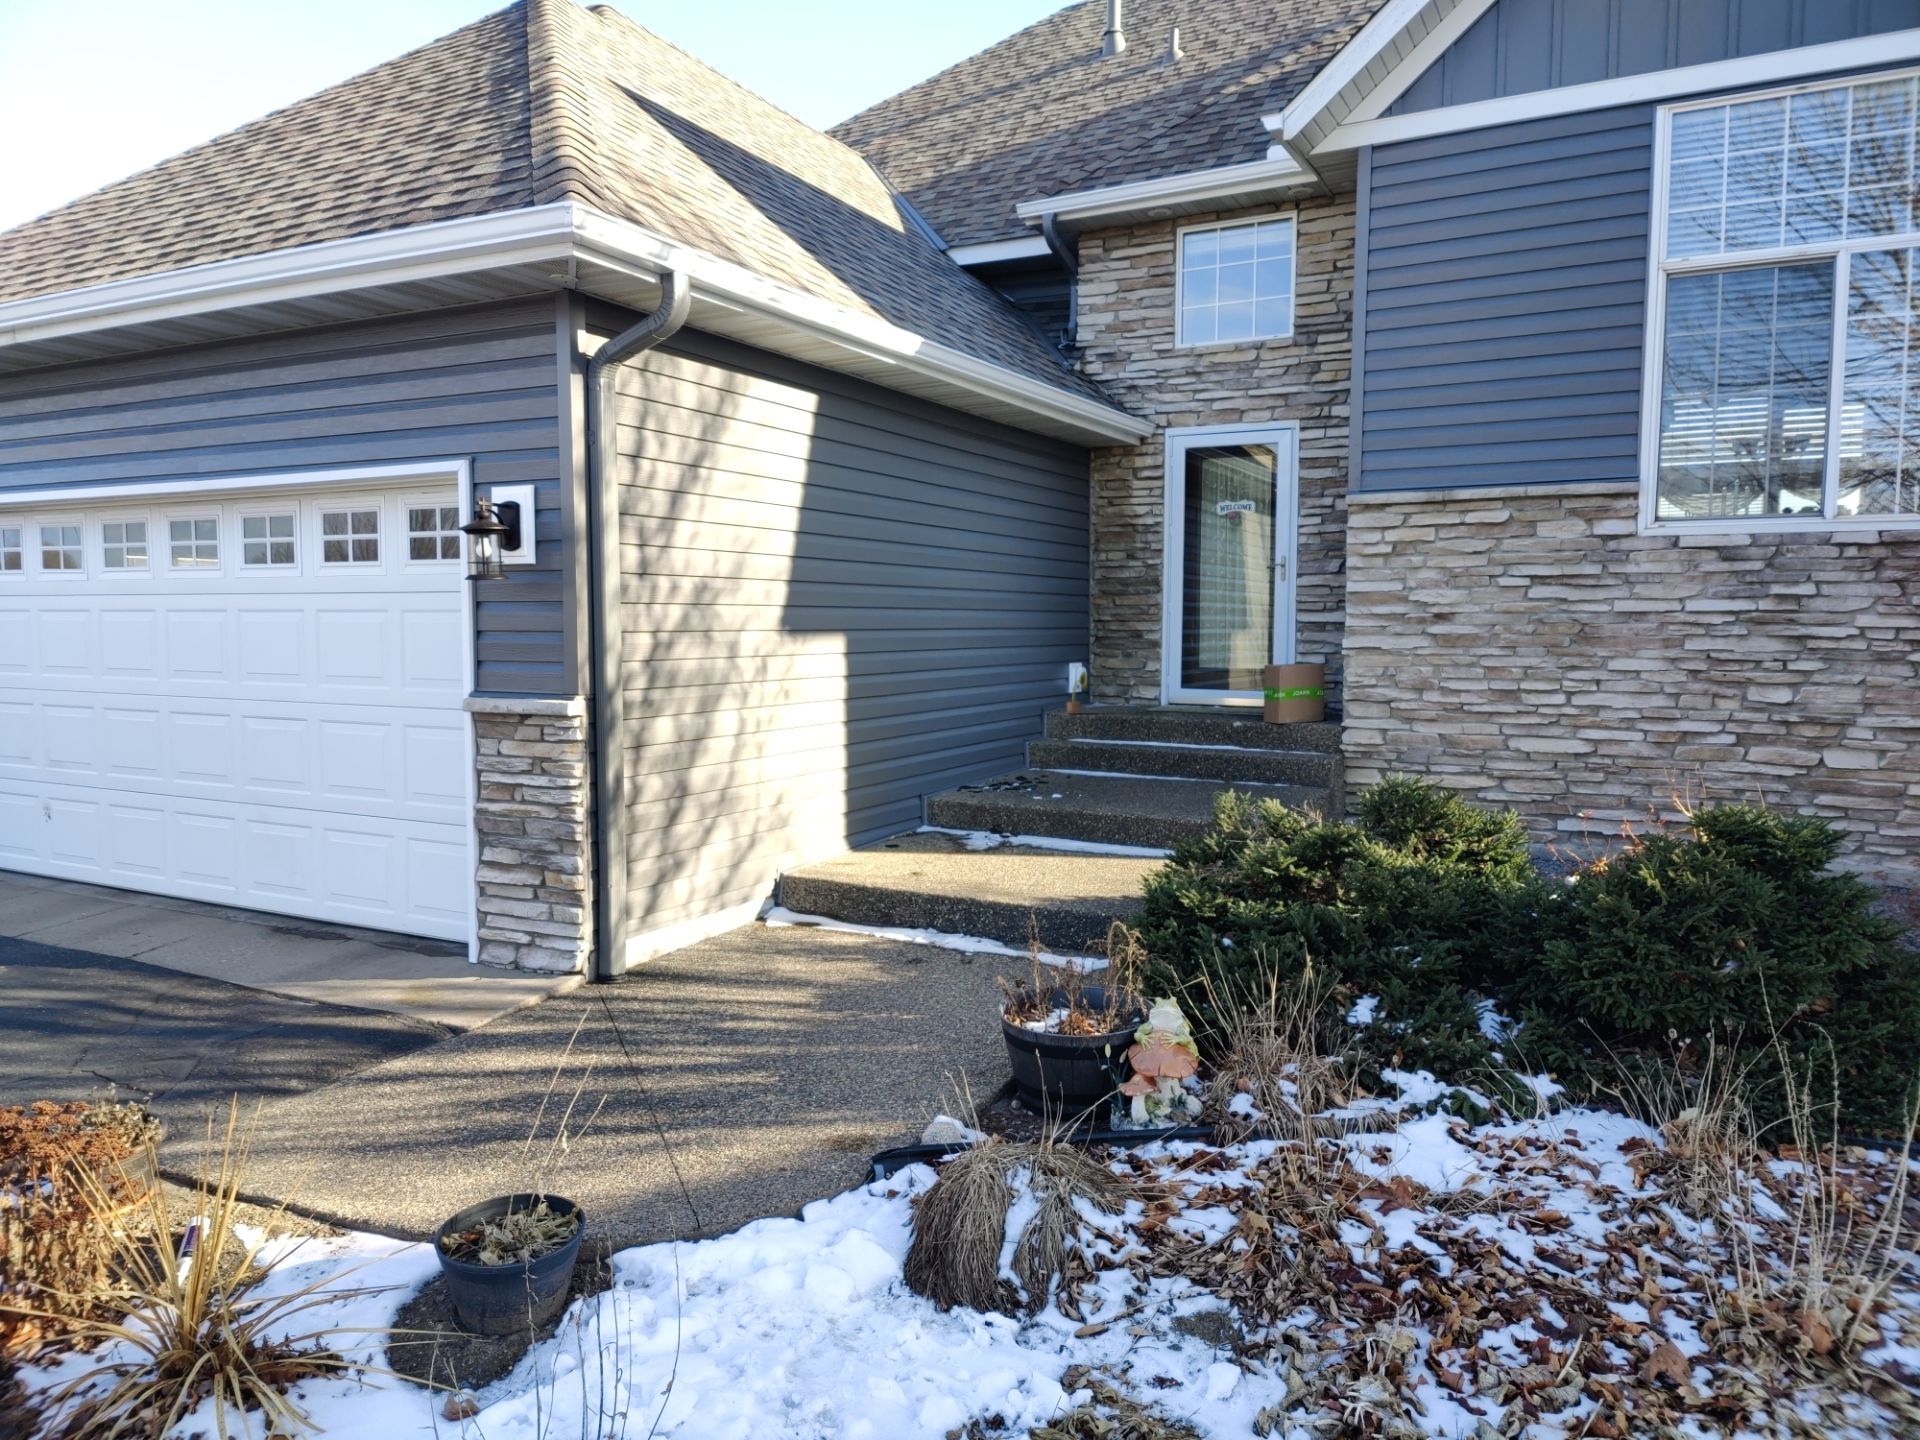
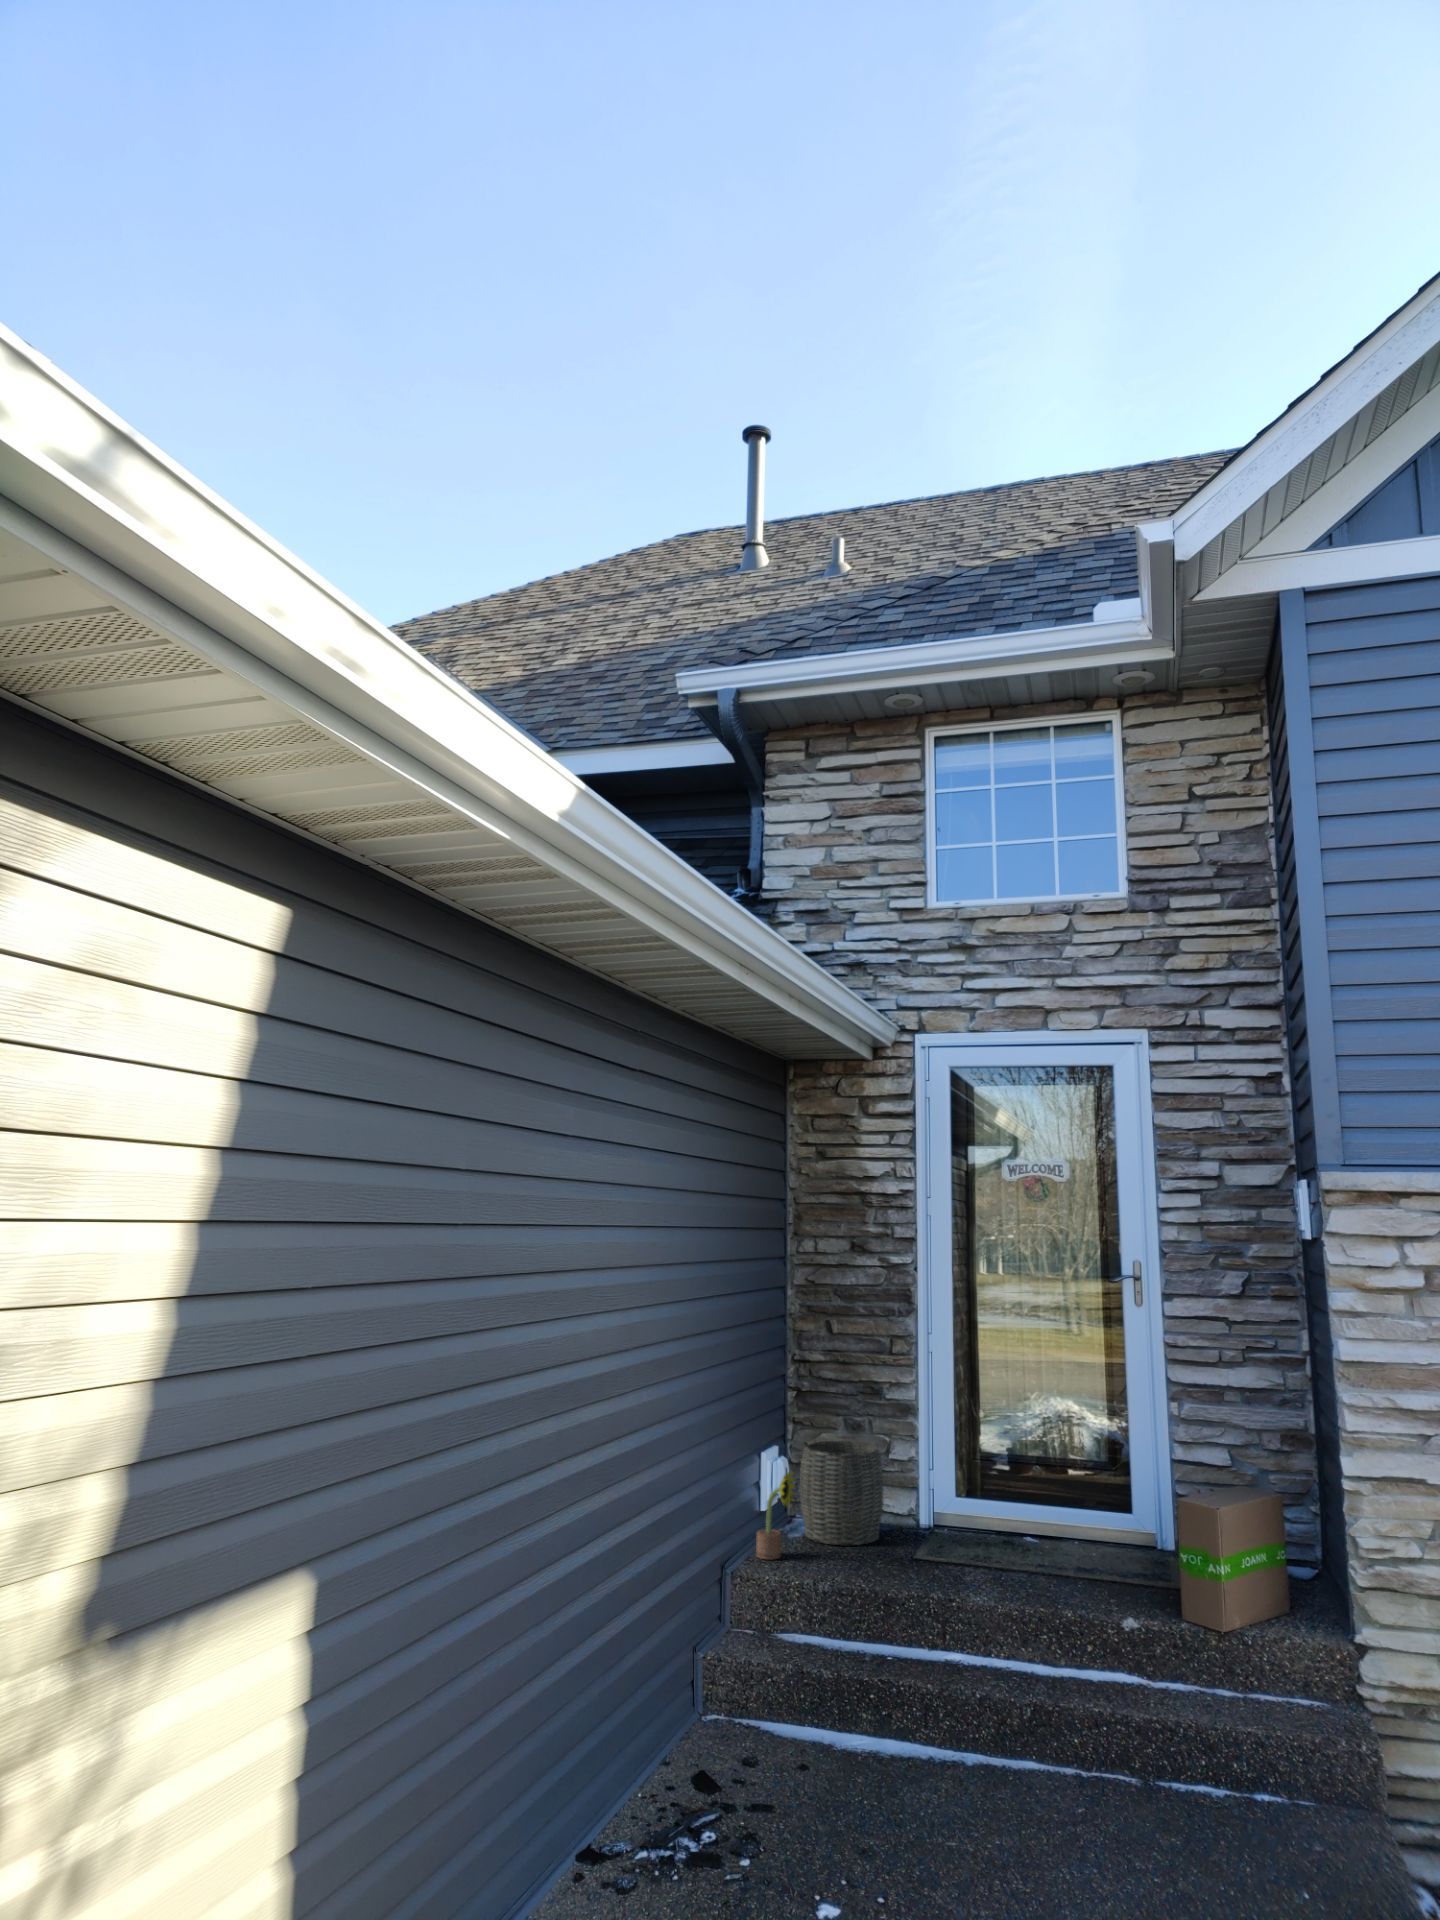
woven basket: none [1094,664,1140,711] -> present [800,1441,883,1545]

